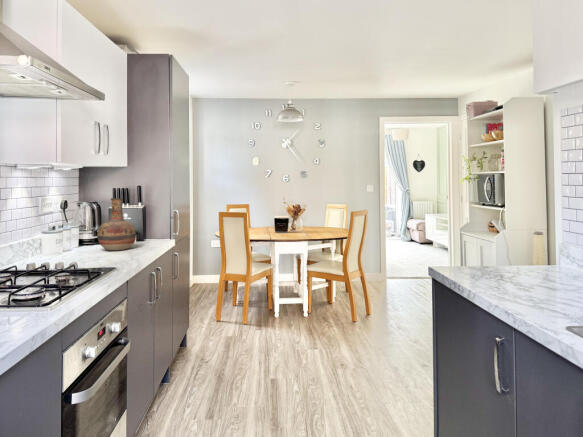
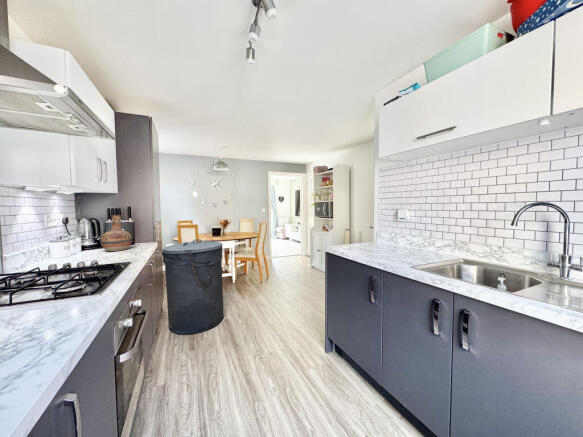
trash can: none [179,239,271,391] -> present [162,239,224,335]

